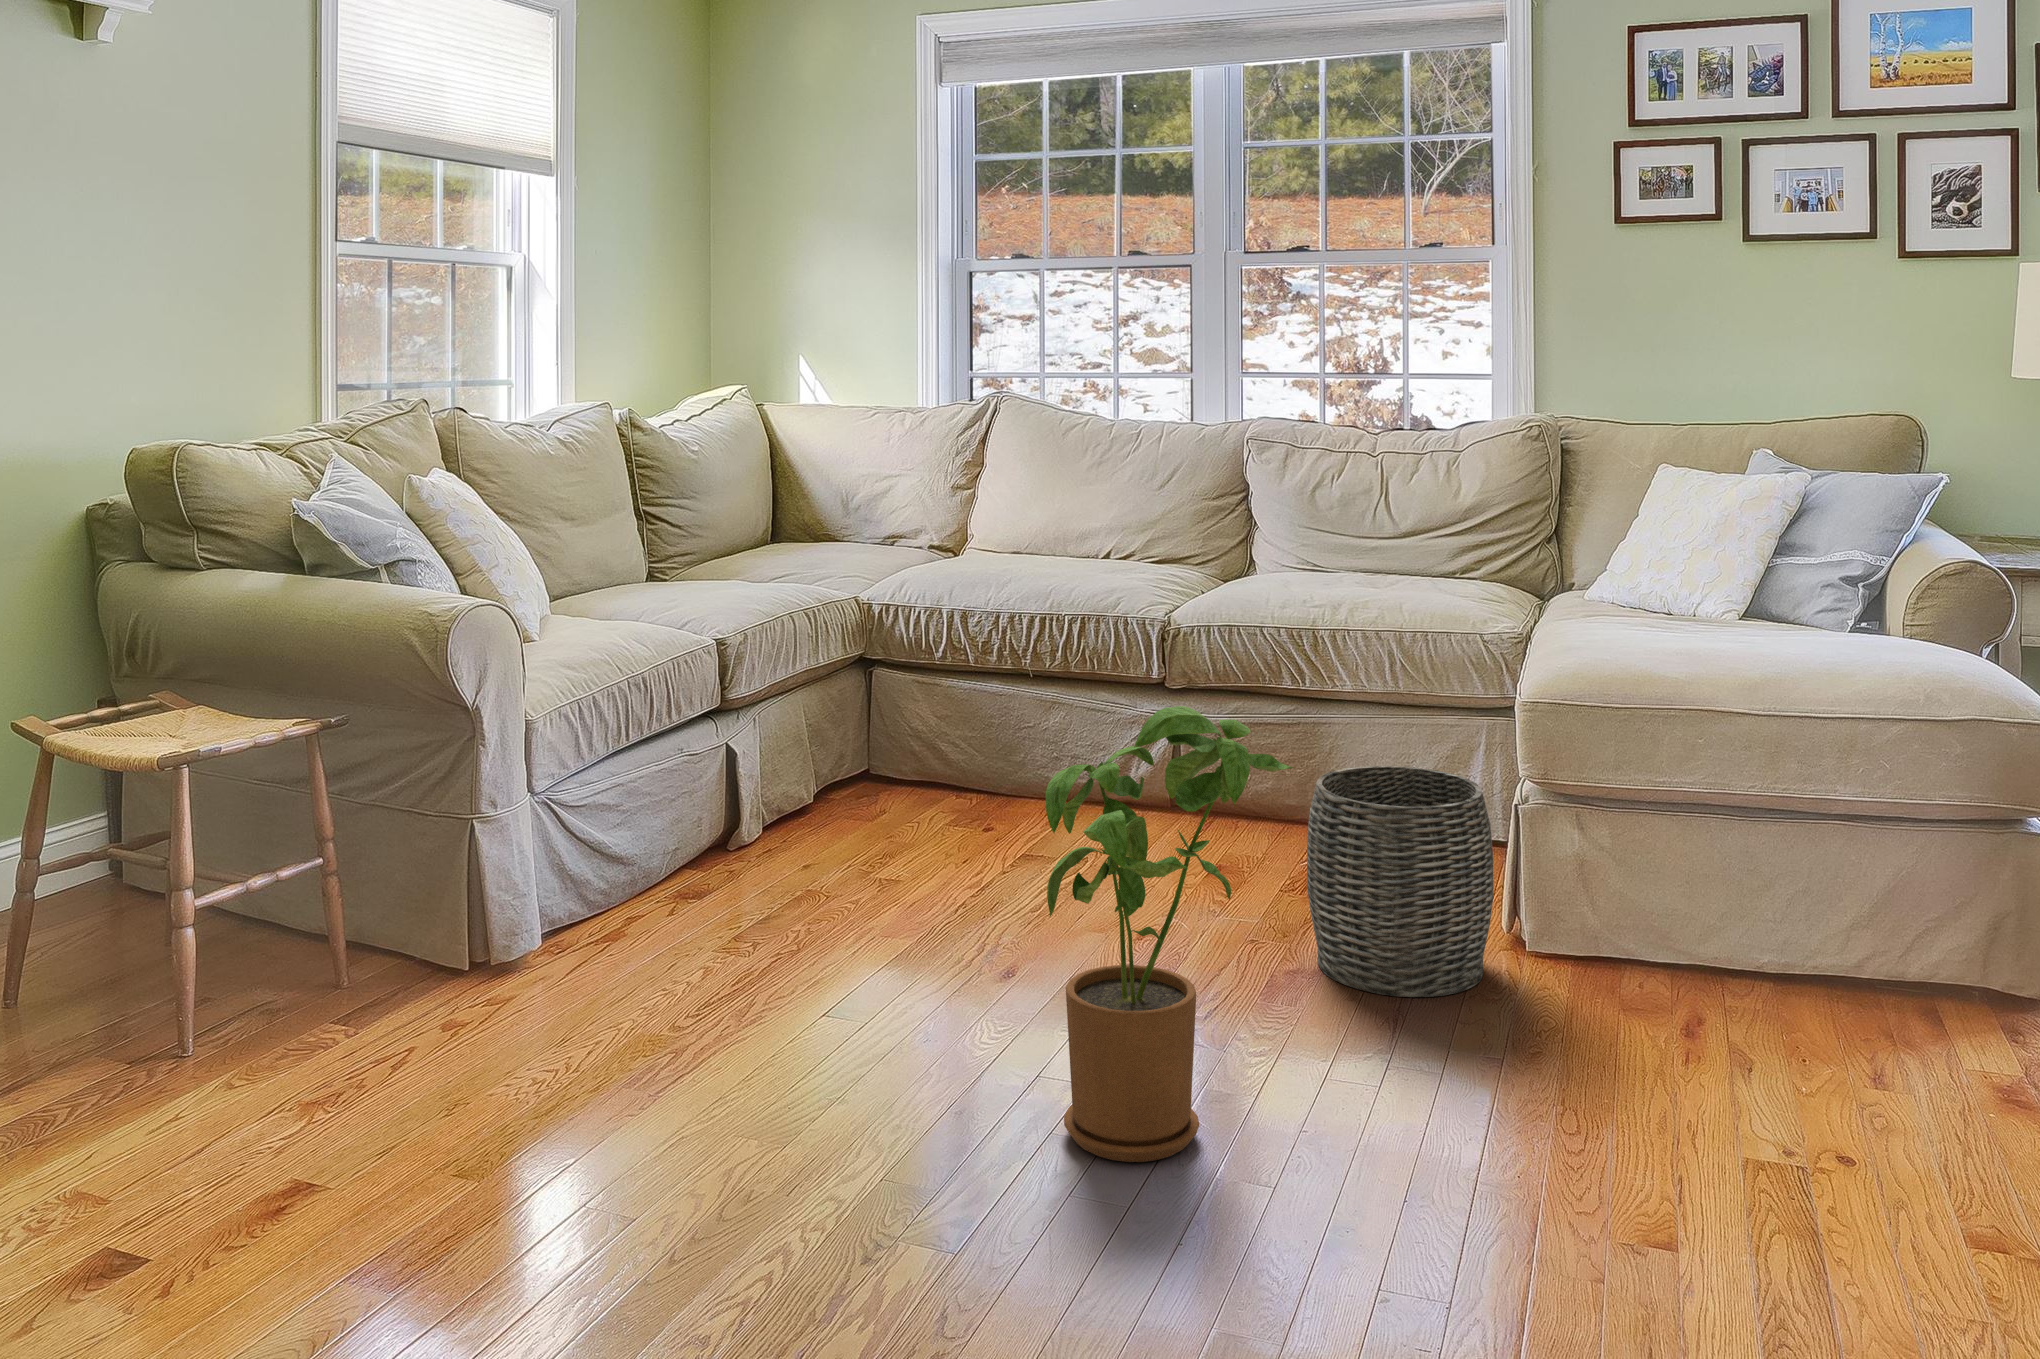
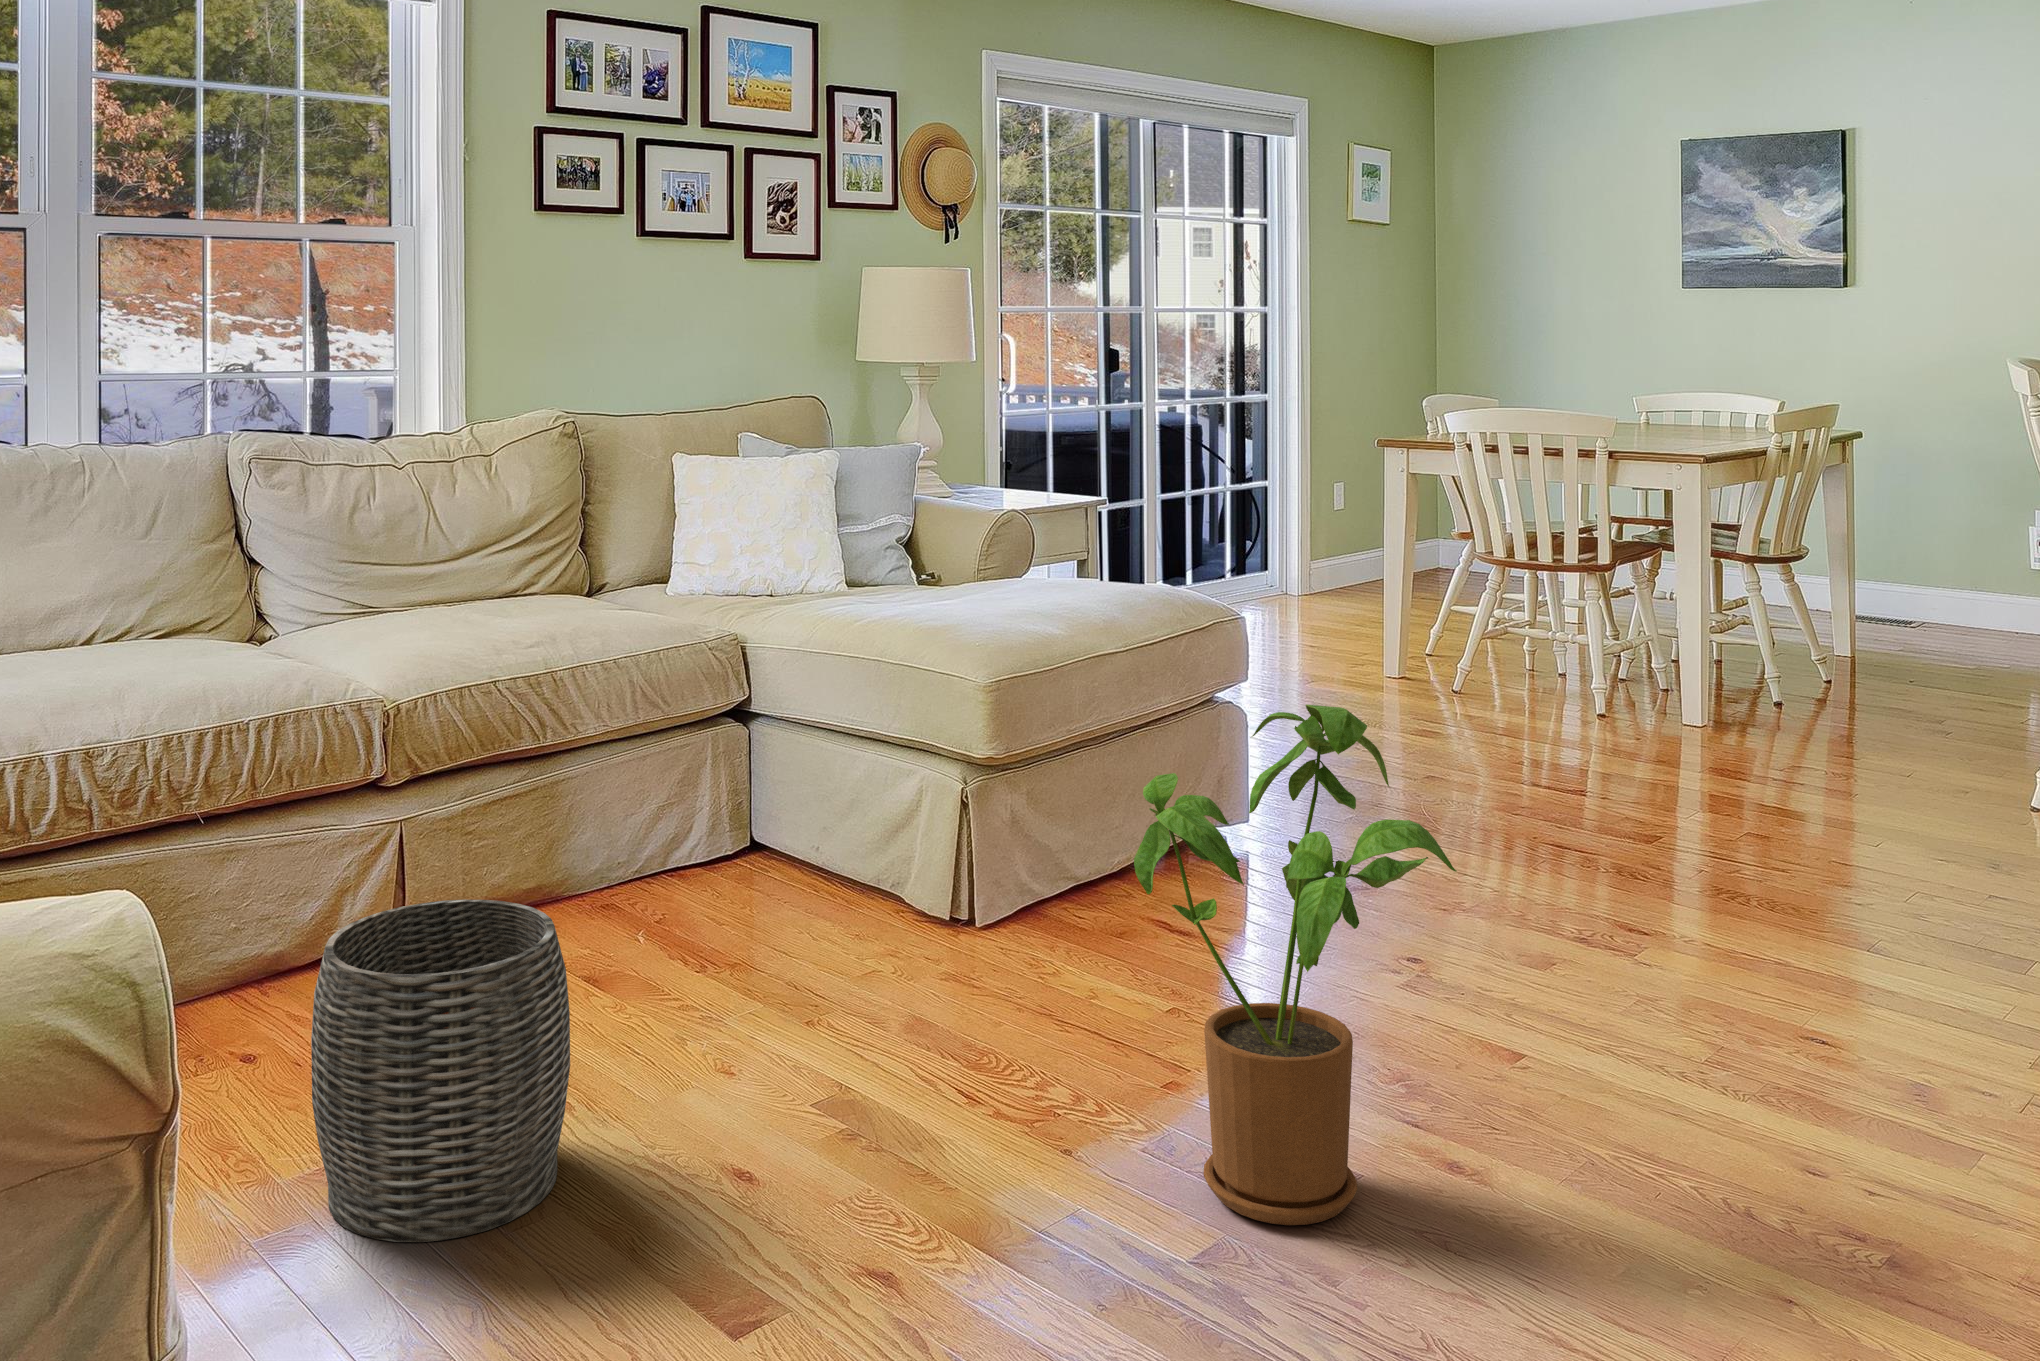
woven basket: present [1307,766,1493,997] -> present [311,899,570,1242]

